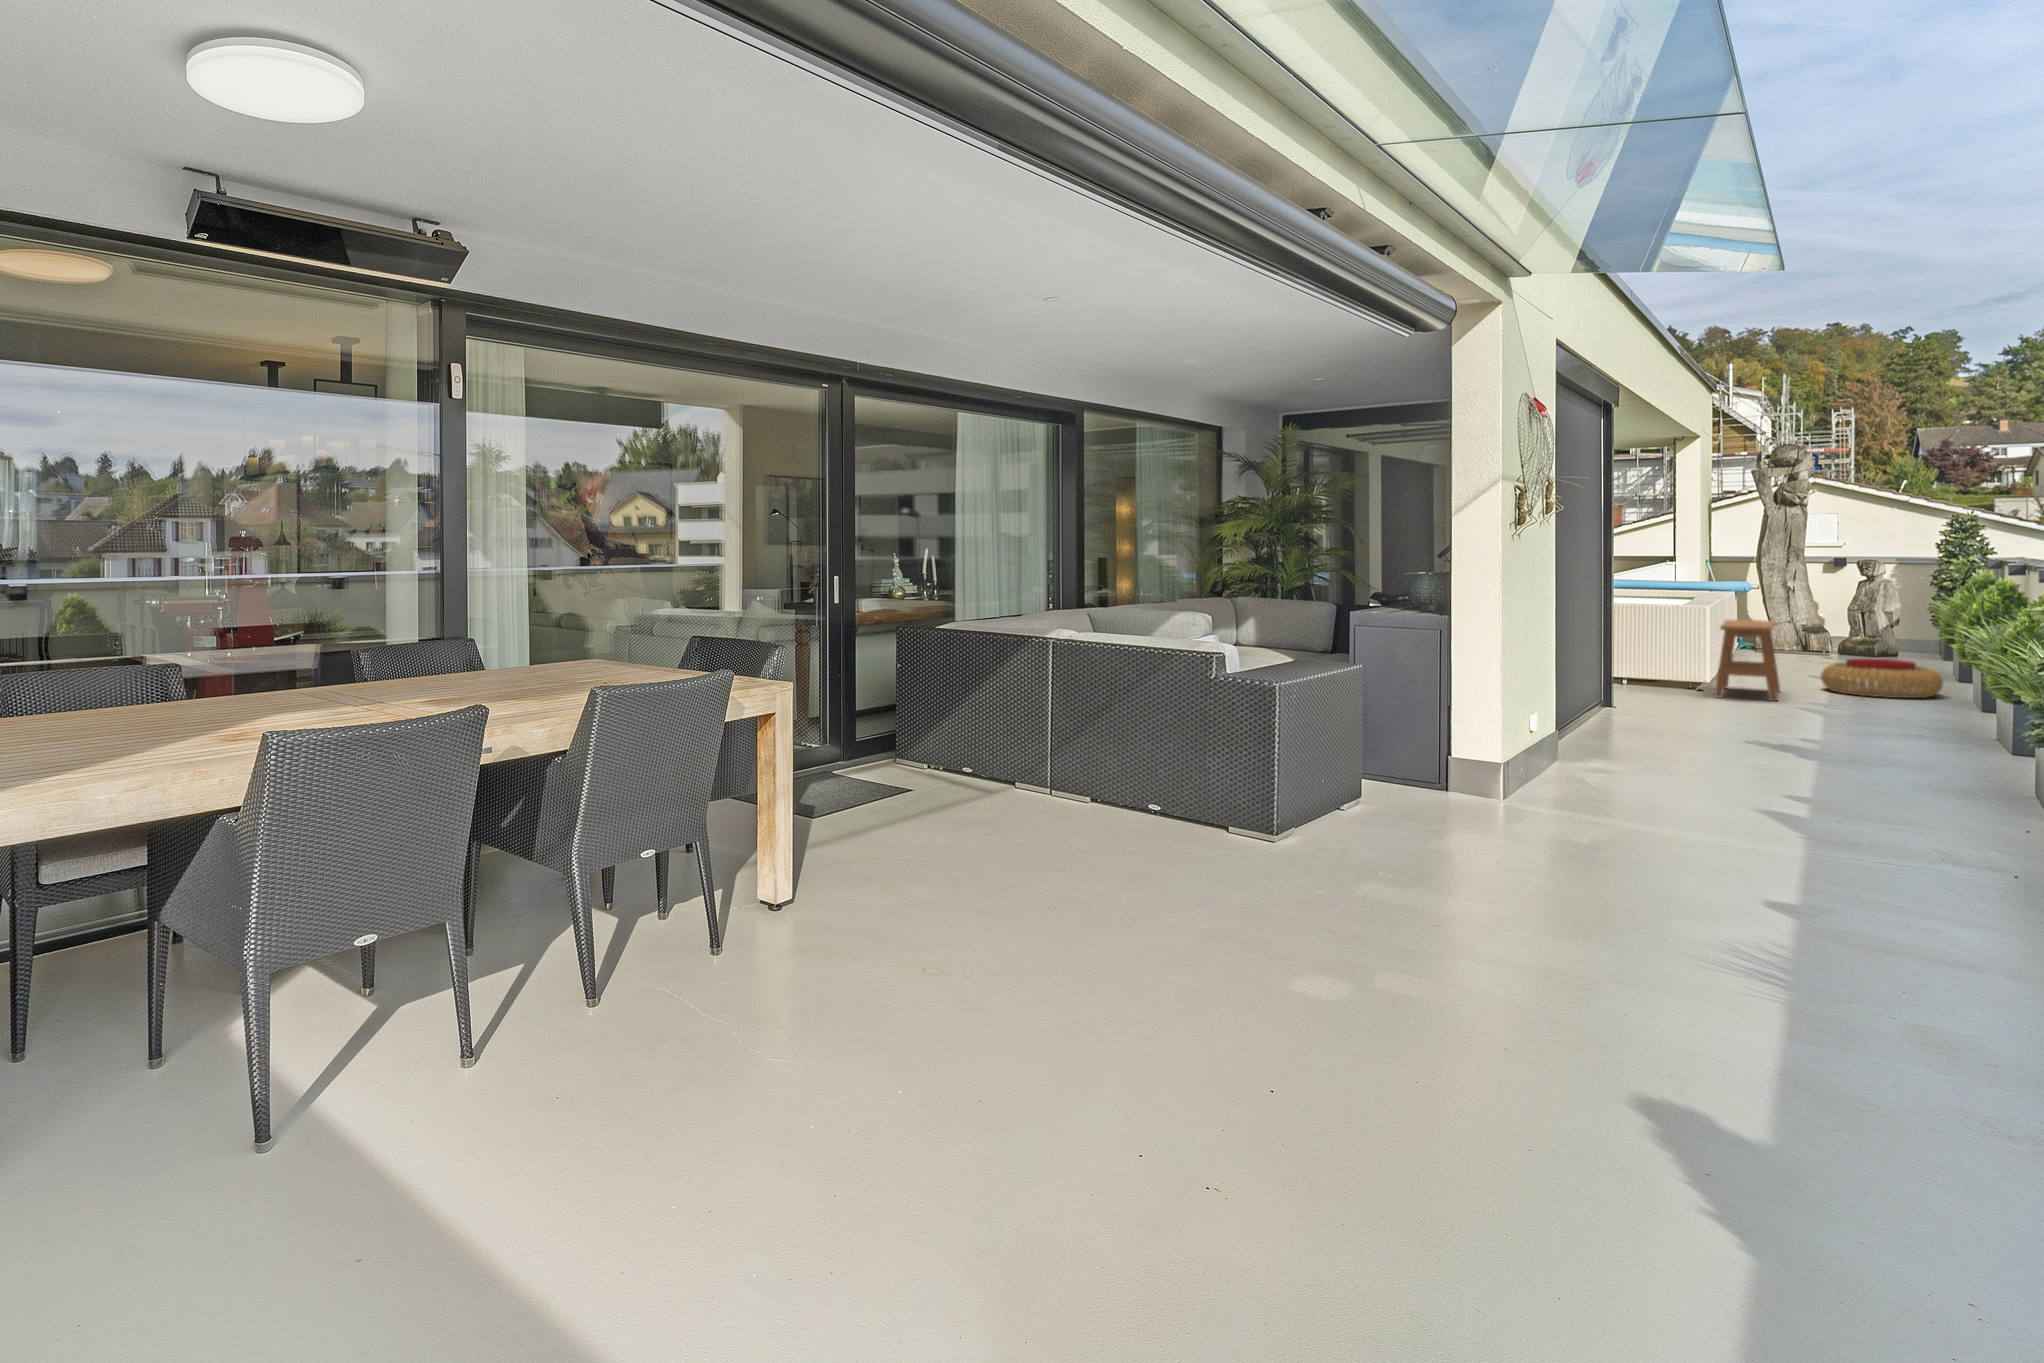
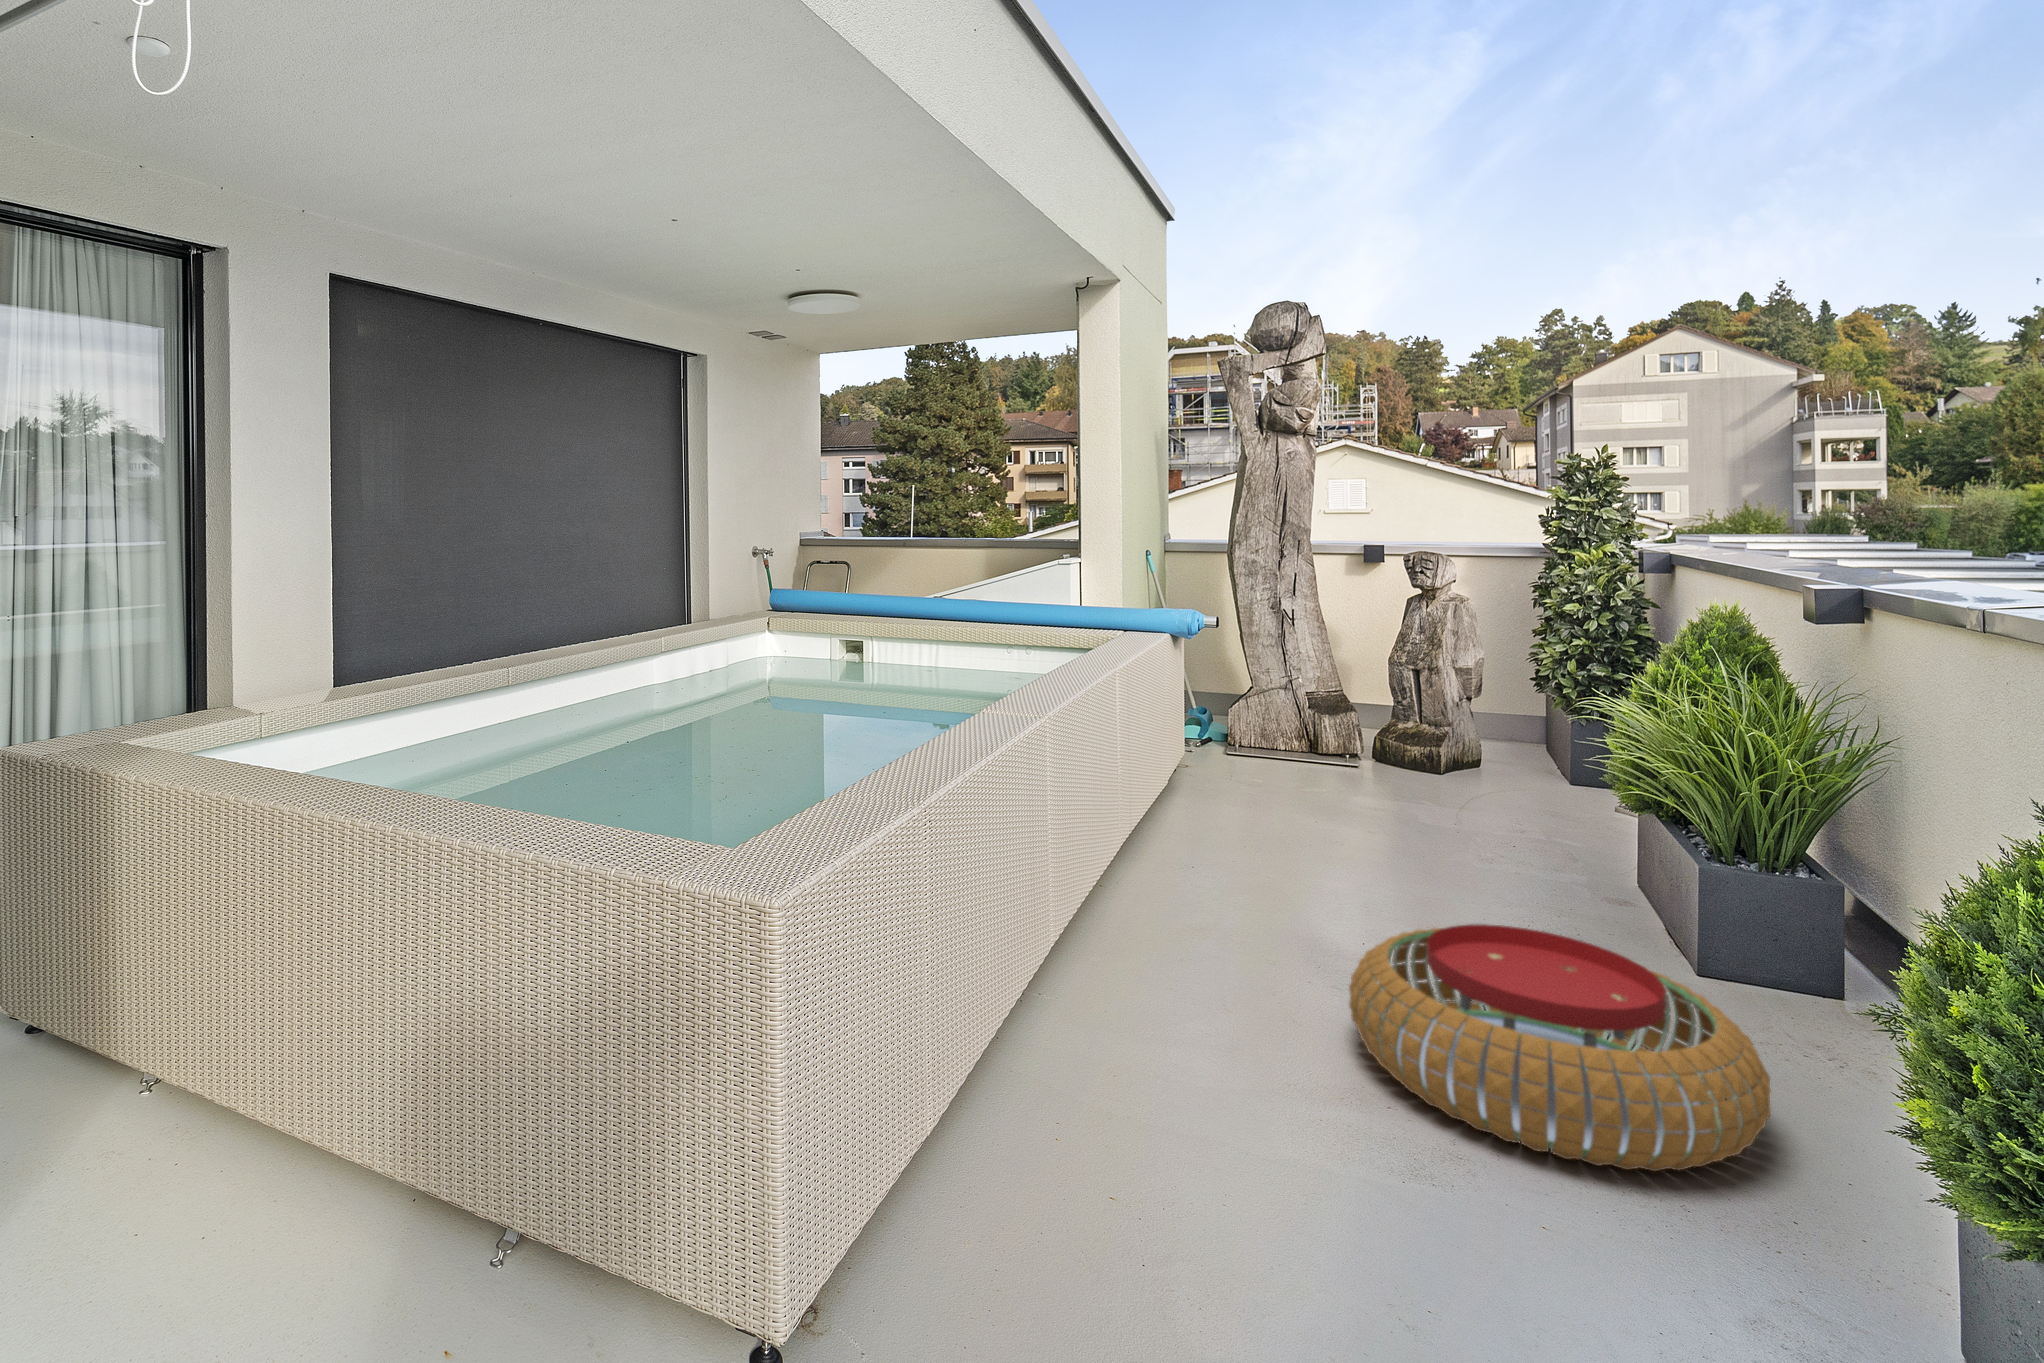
side table: present [1715,620,1780,701] -> none [946,790,1221,1289]

